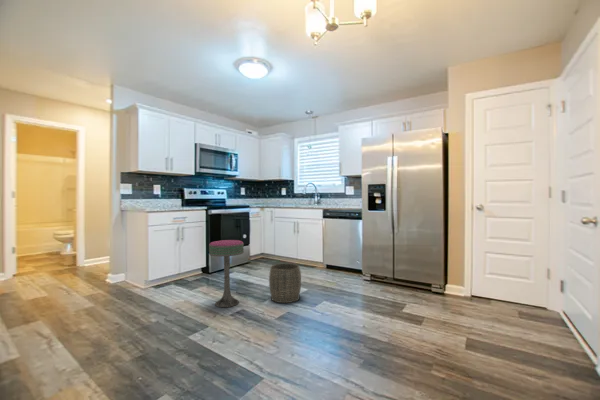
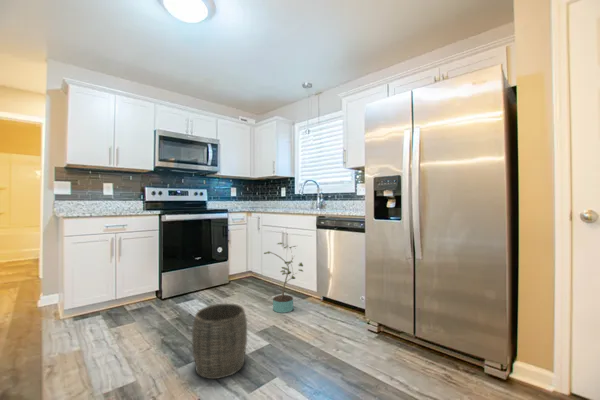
potted plant: none [291,228,318,276] -> present [264,243,303,313]
bar stool: present [209,240,244,307] -> none [89,265,153,381]

